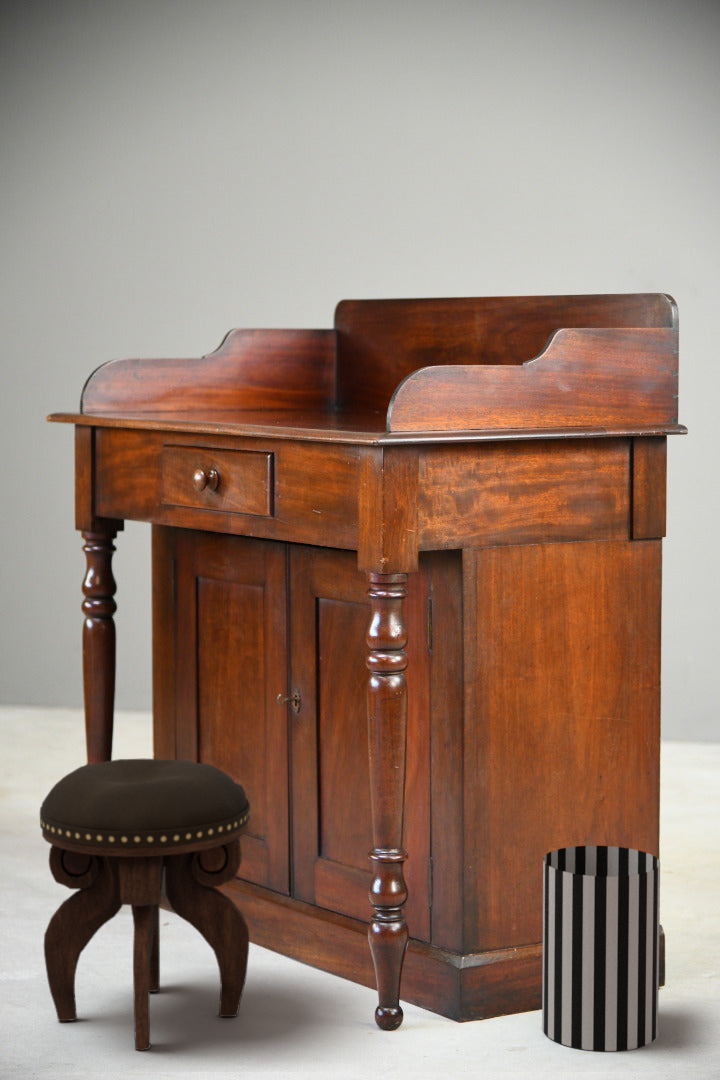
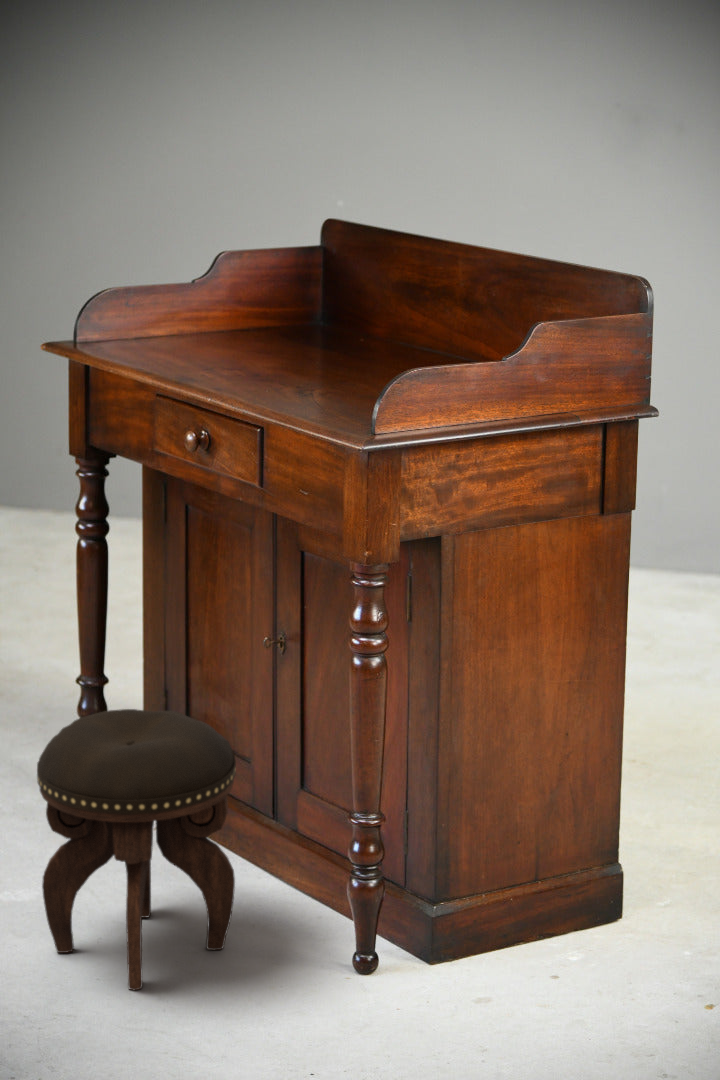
wastebasket: present [542,845,660,1051] -> none [506,803,621,999]

